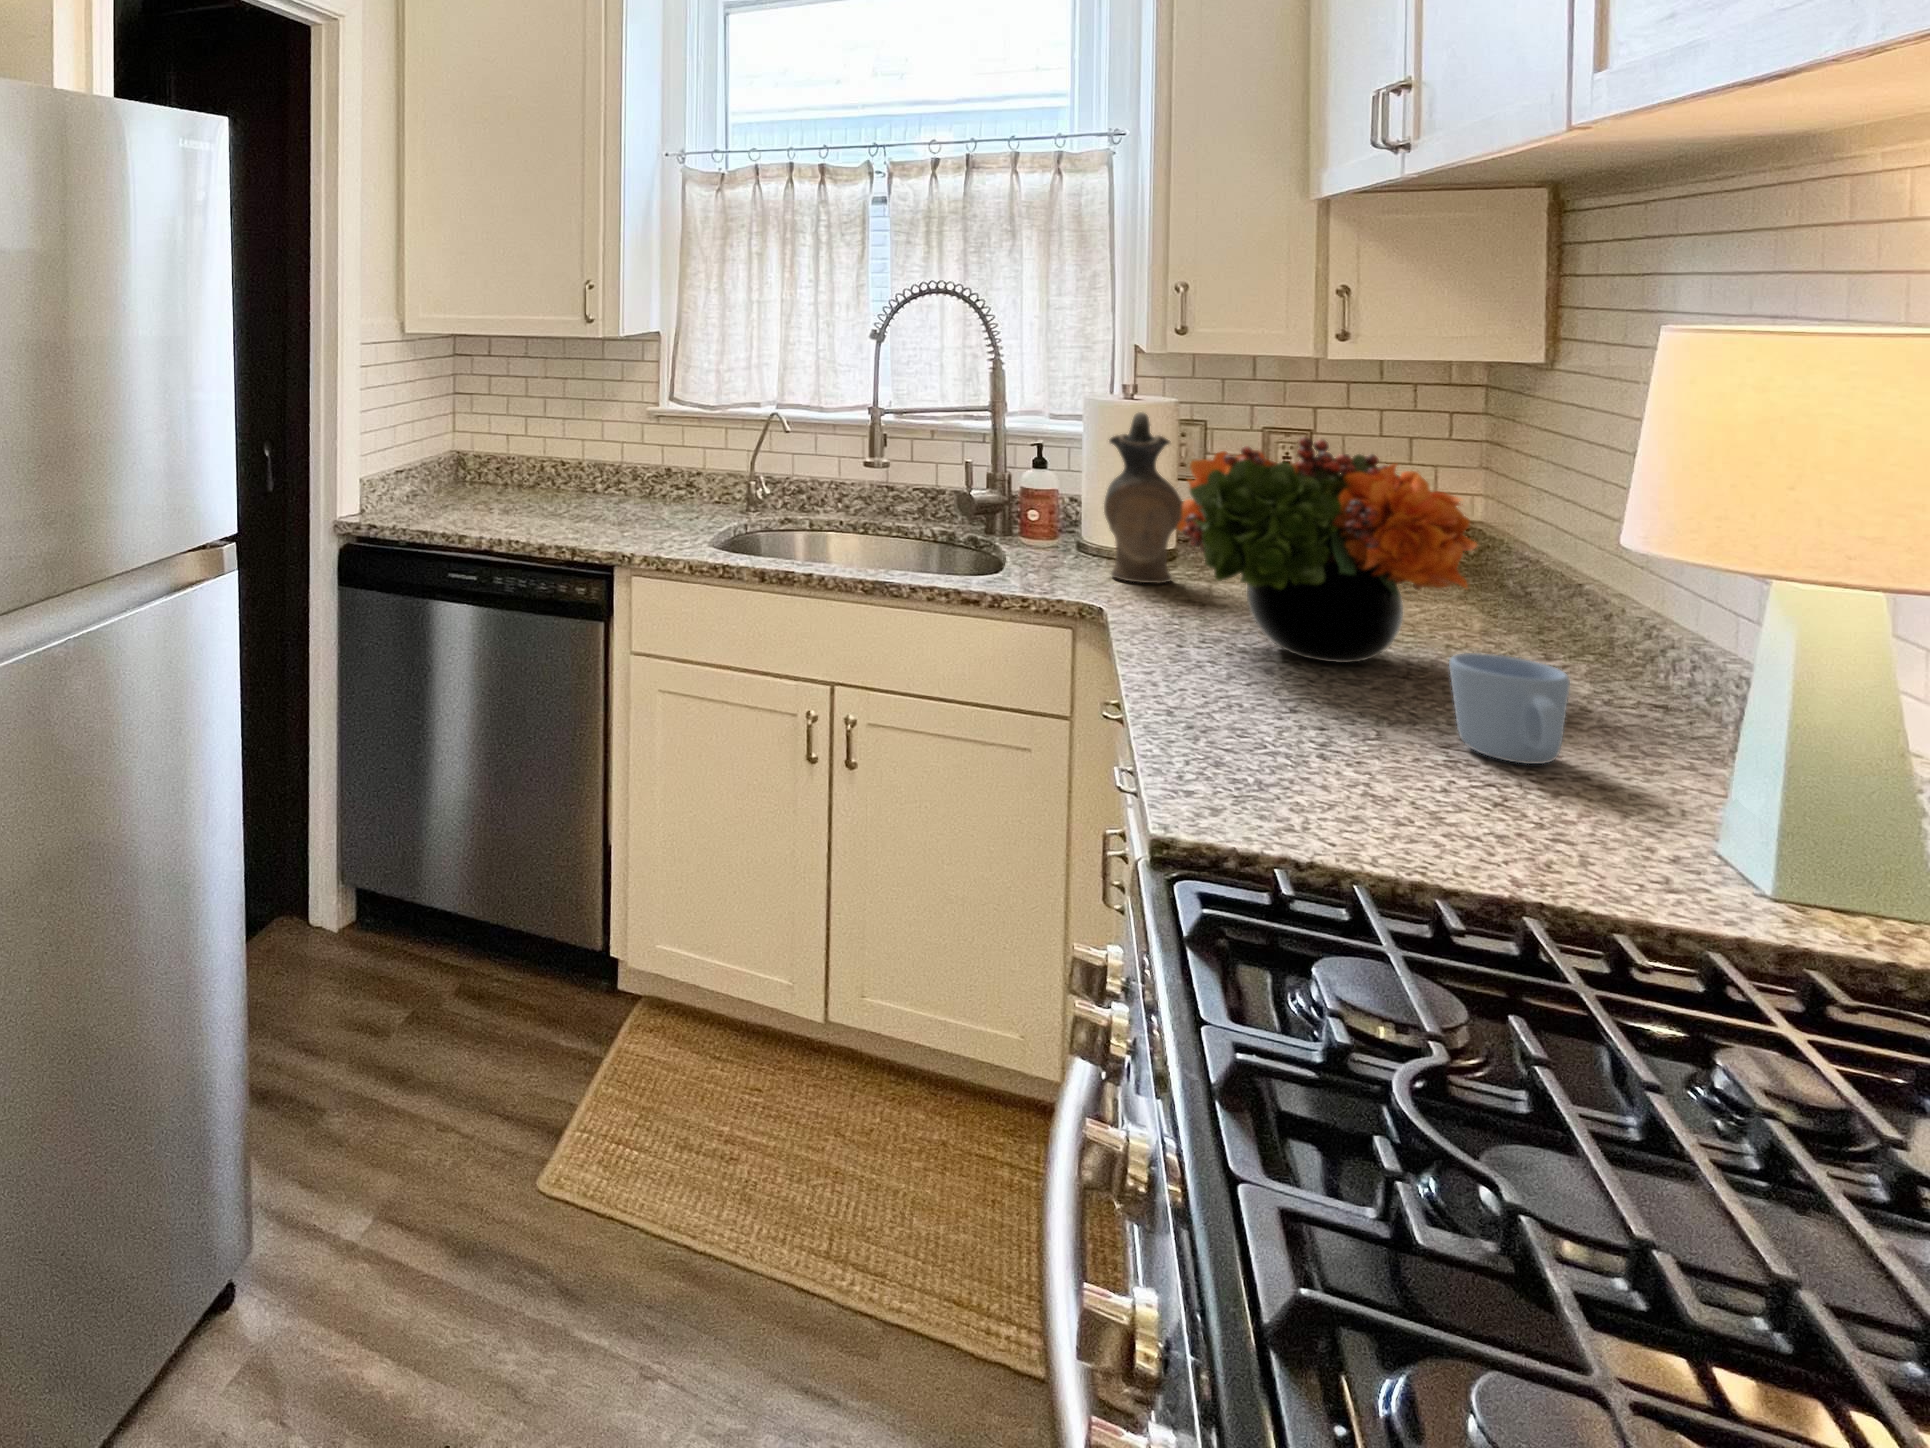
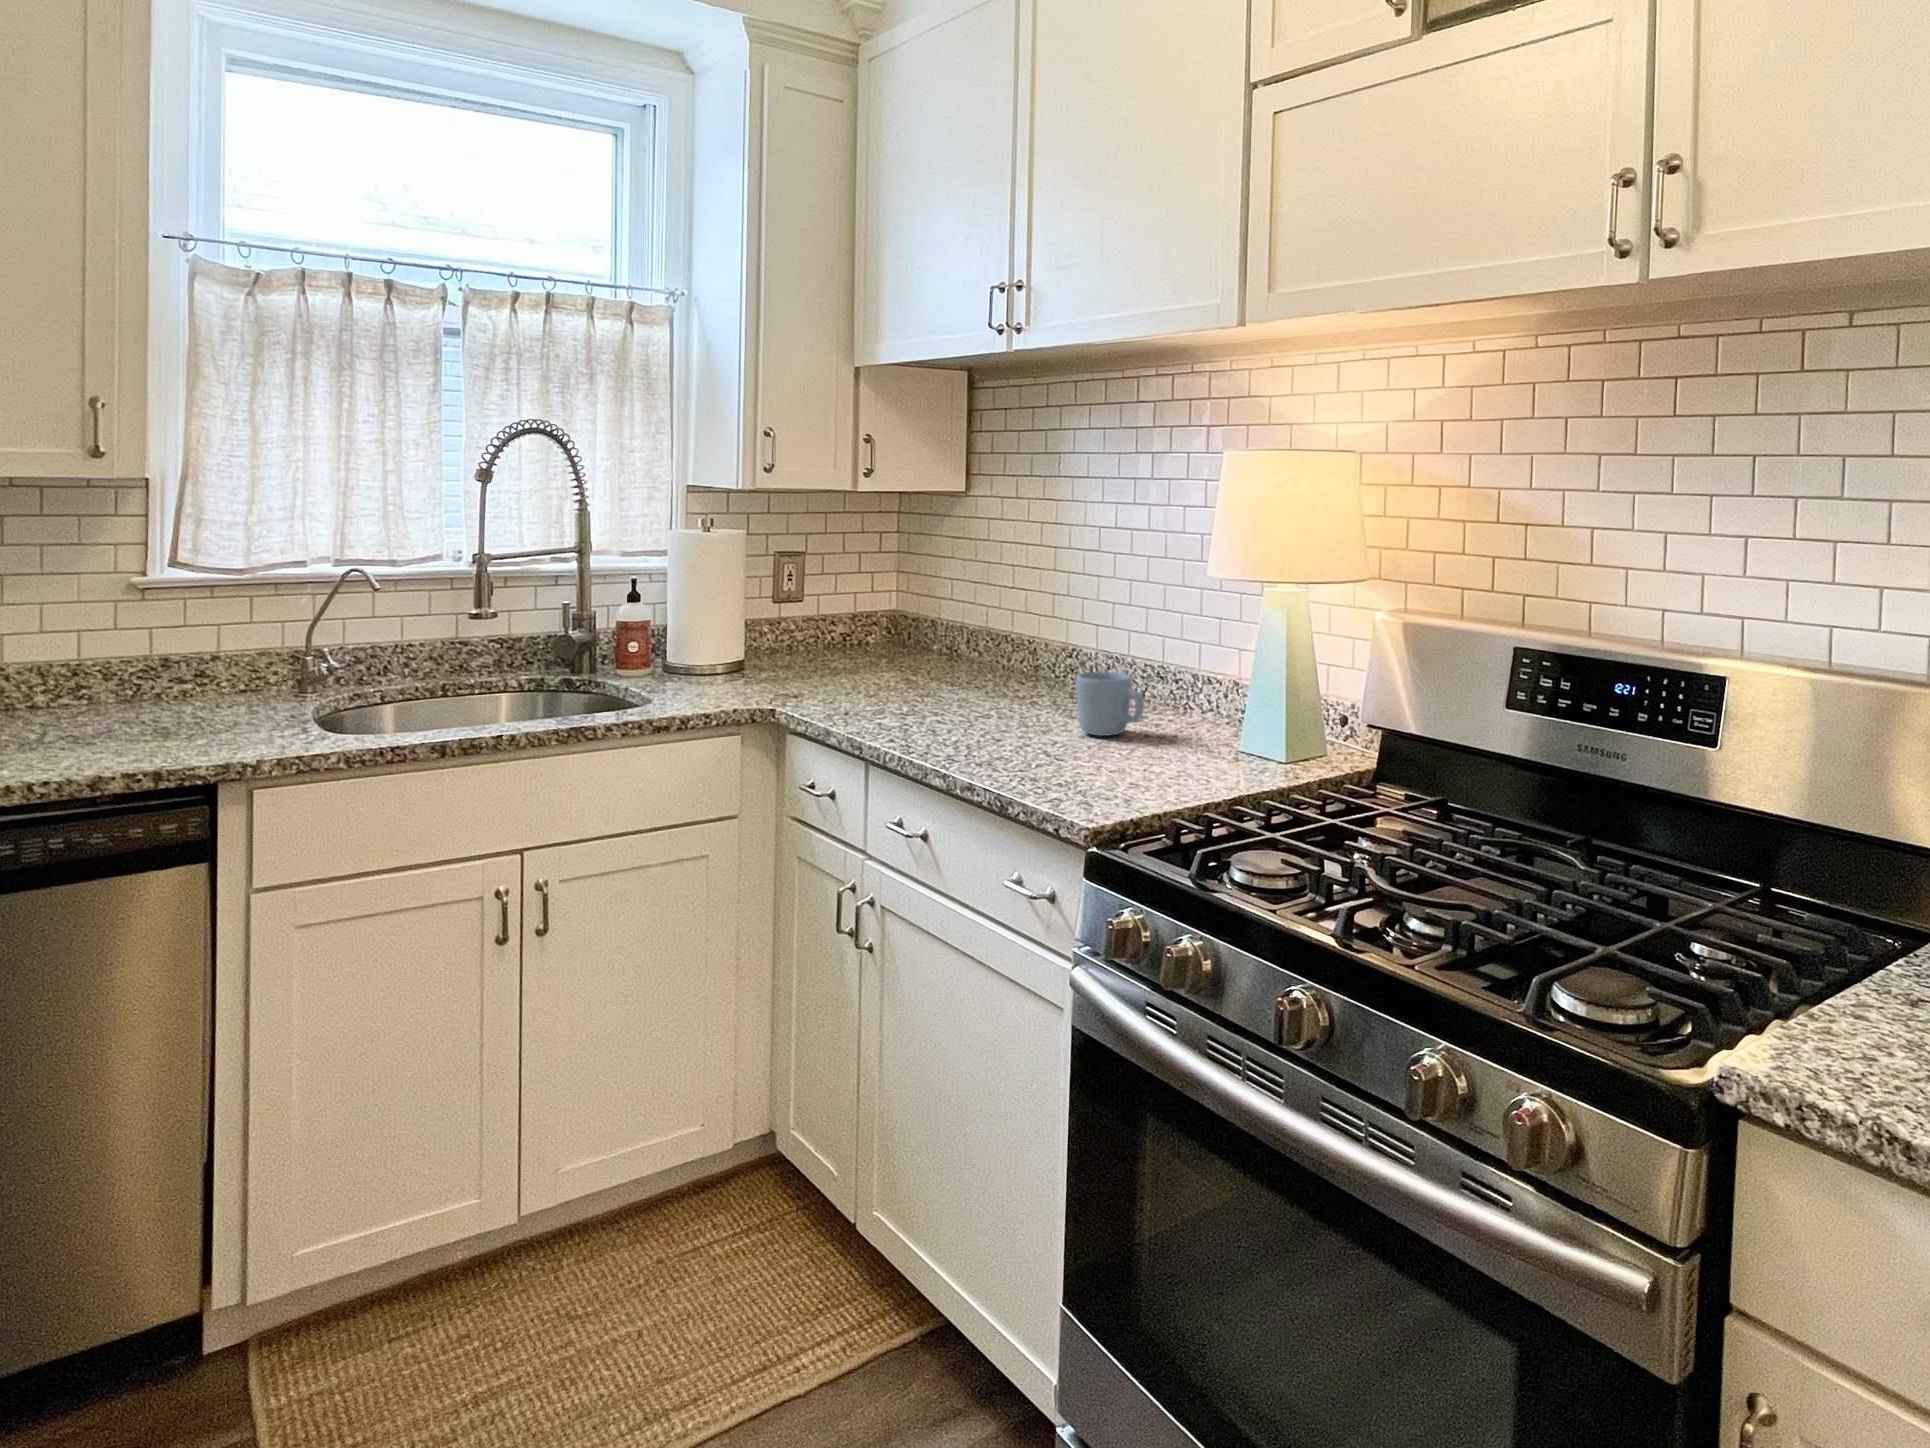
ceramic pitcher: present [1104,412,1183,583] -> none [729,542,792,690]
flower arrangement: present [1177,437,1477,663] -> none [842,545,1024,711]

